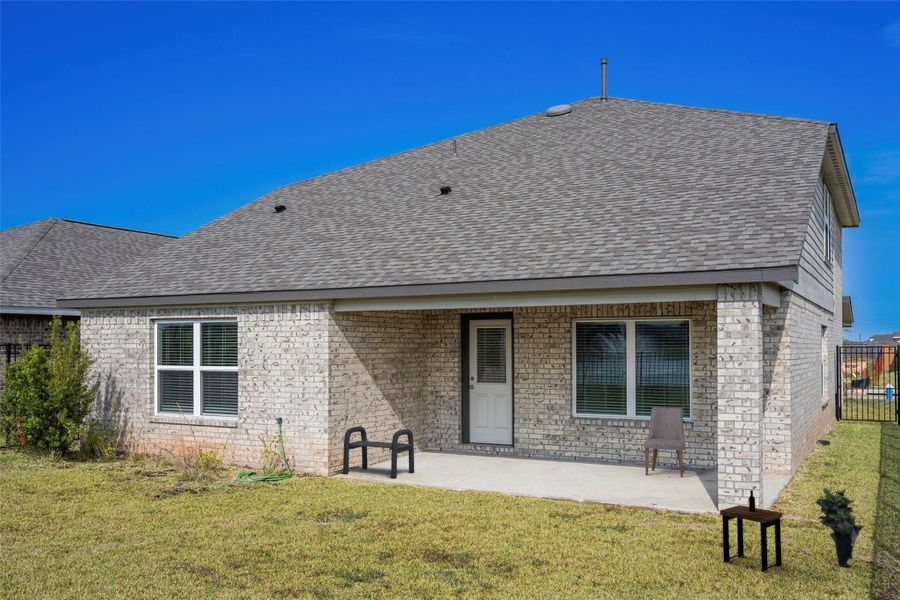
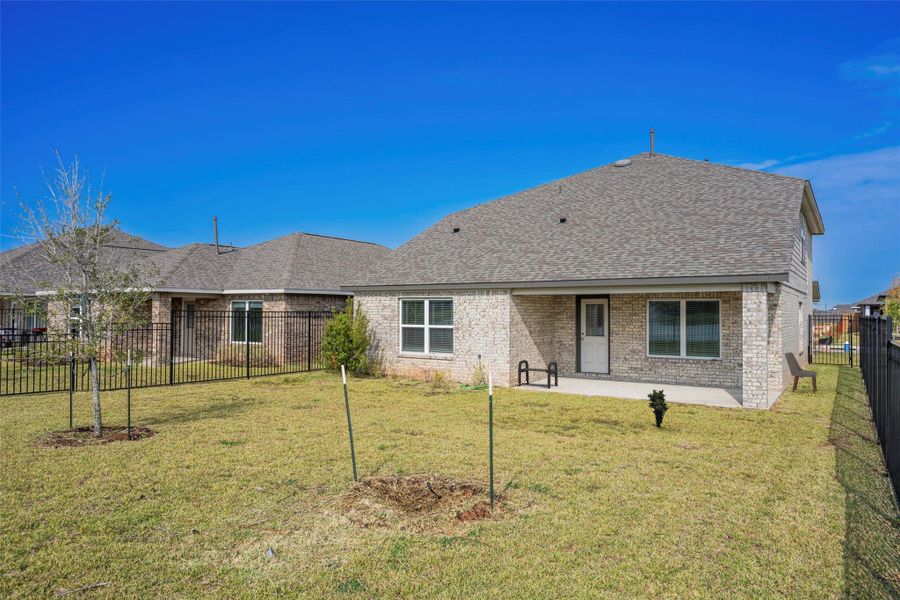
chair: present [644,407,685,477] -> present [785,352,817,393]
potted plant: present [815,488,863,567] -> present [648,390,669,427]
side table: present [720,490,783,572] -> none [749,388,782,427]

